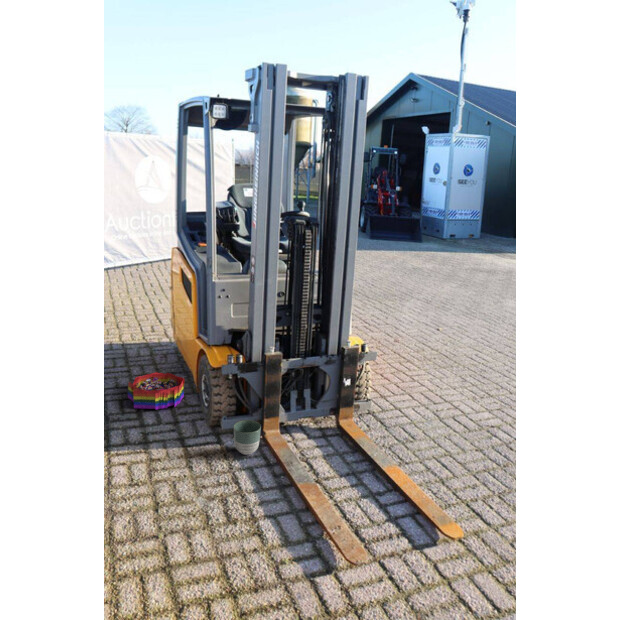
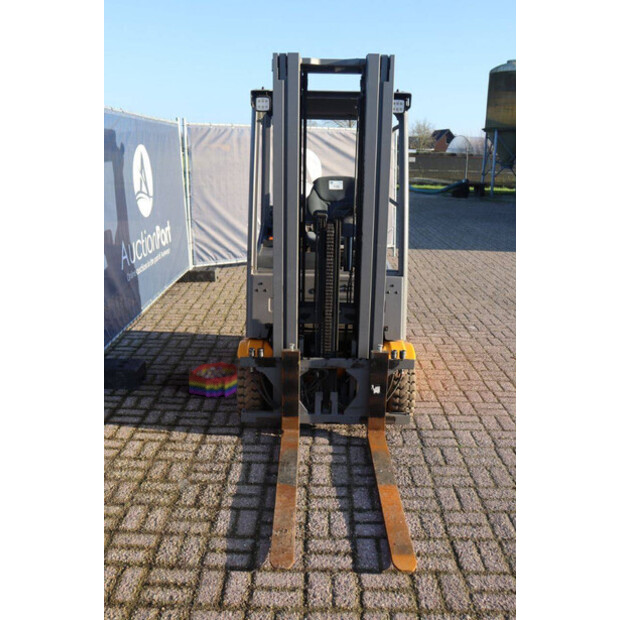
planter: present [234,420,261,455] -> none [245,415,273,449]

